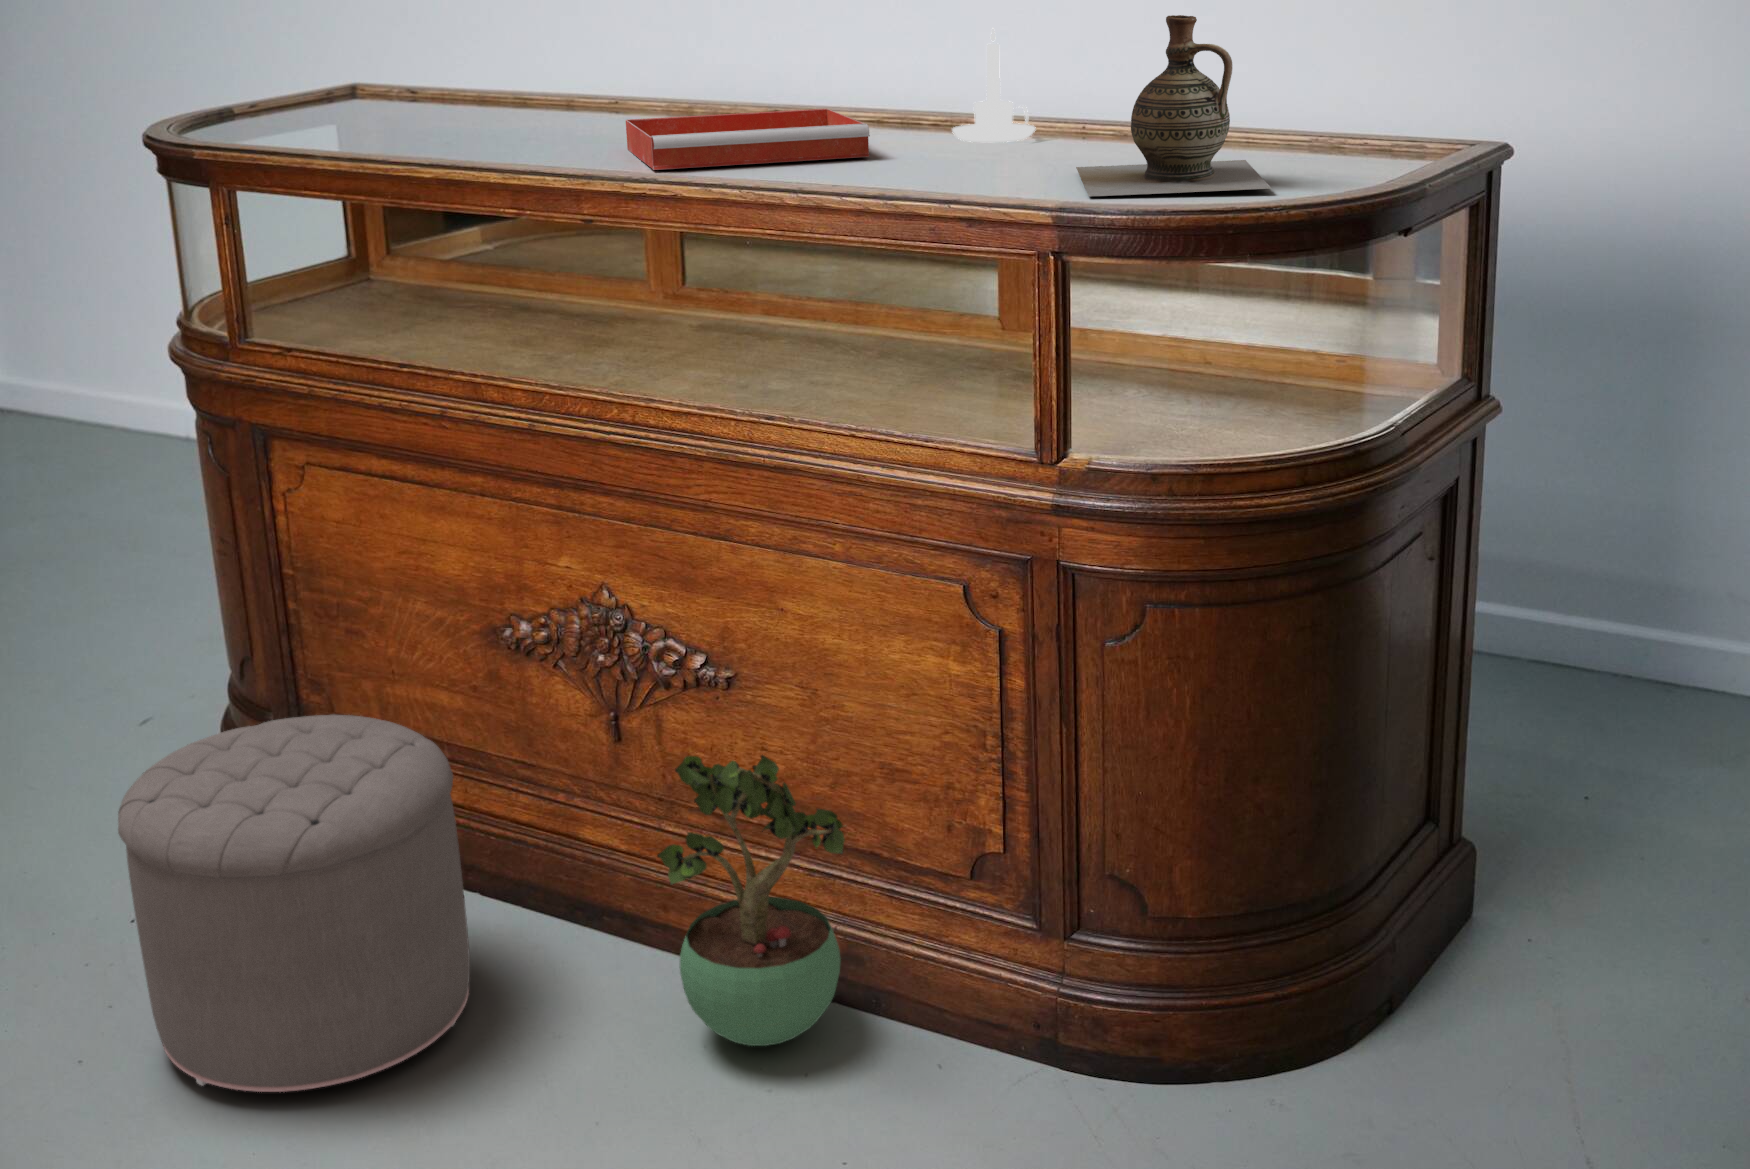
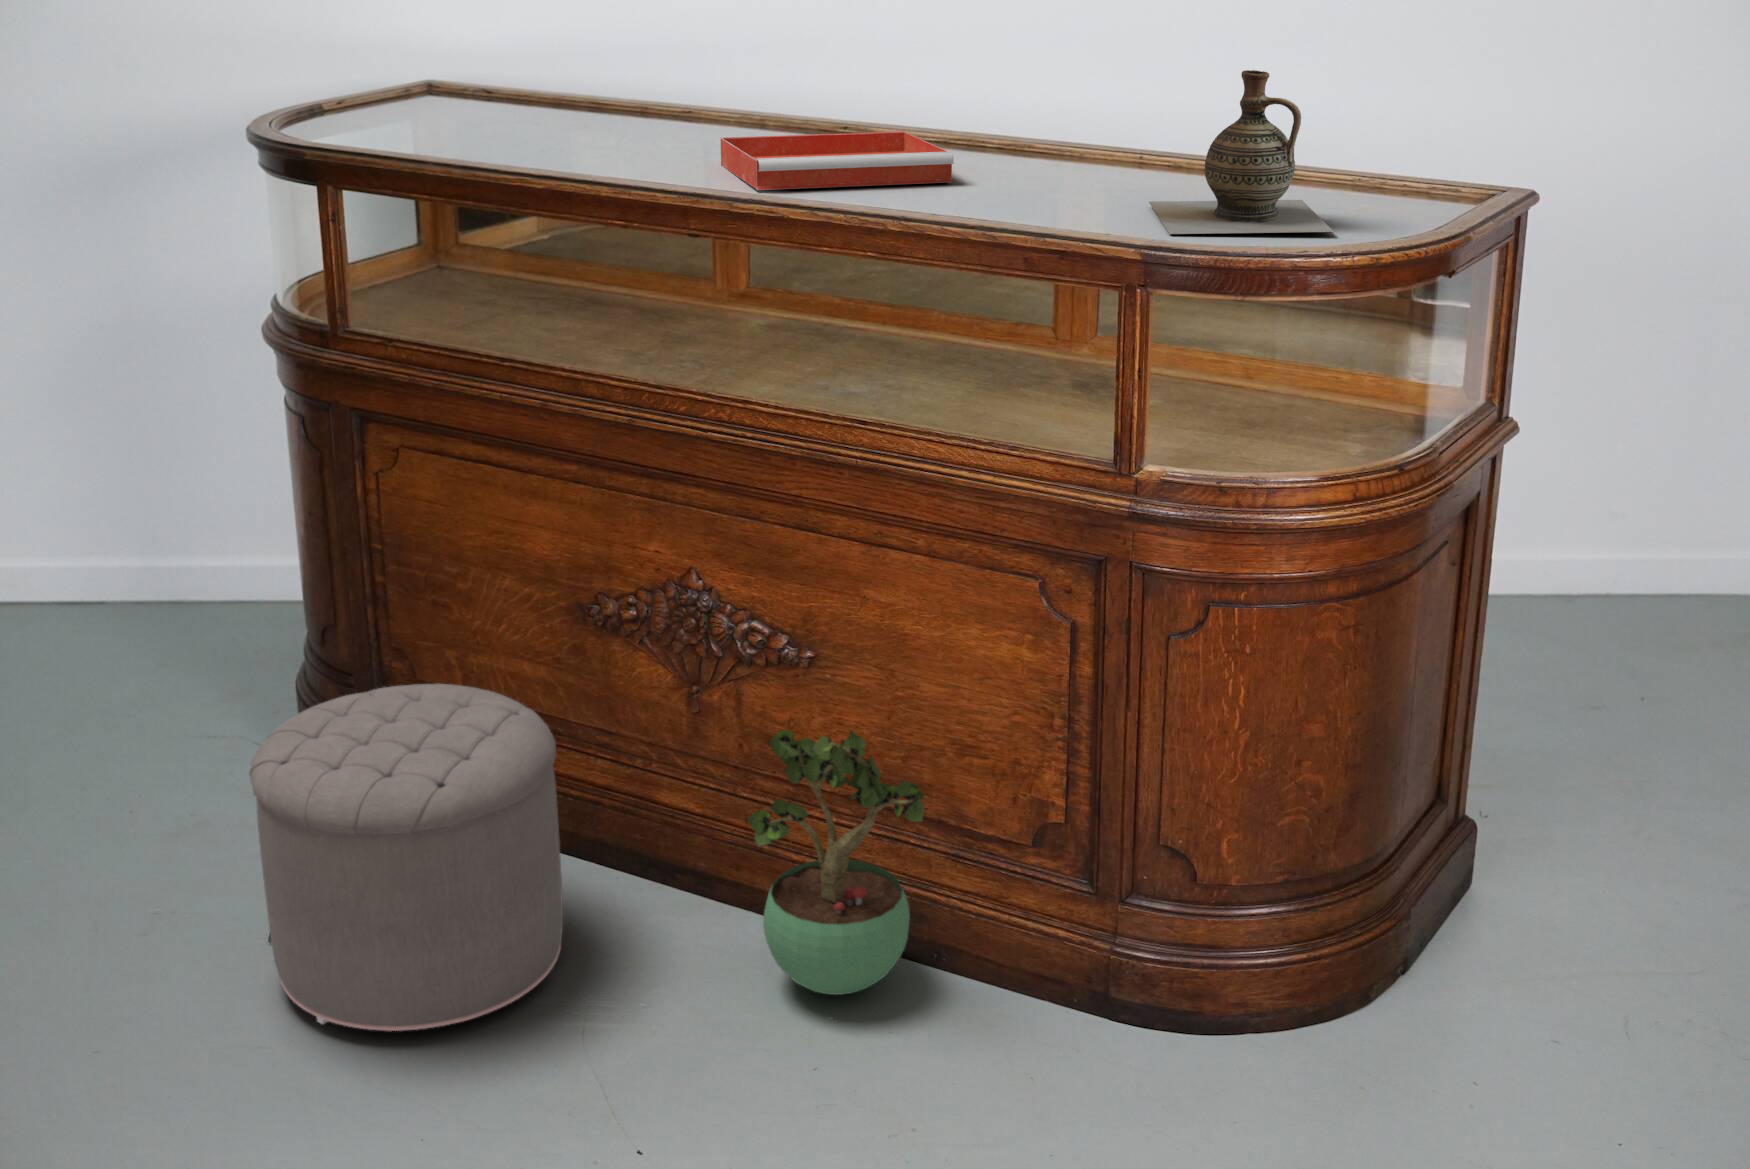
candle holder: present [952,30,1035,142] -> none [1021,63,1099,170]

